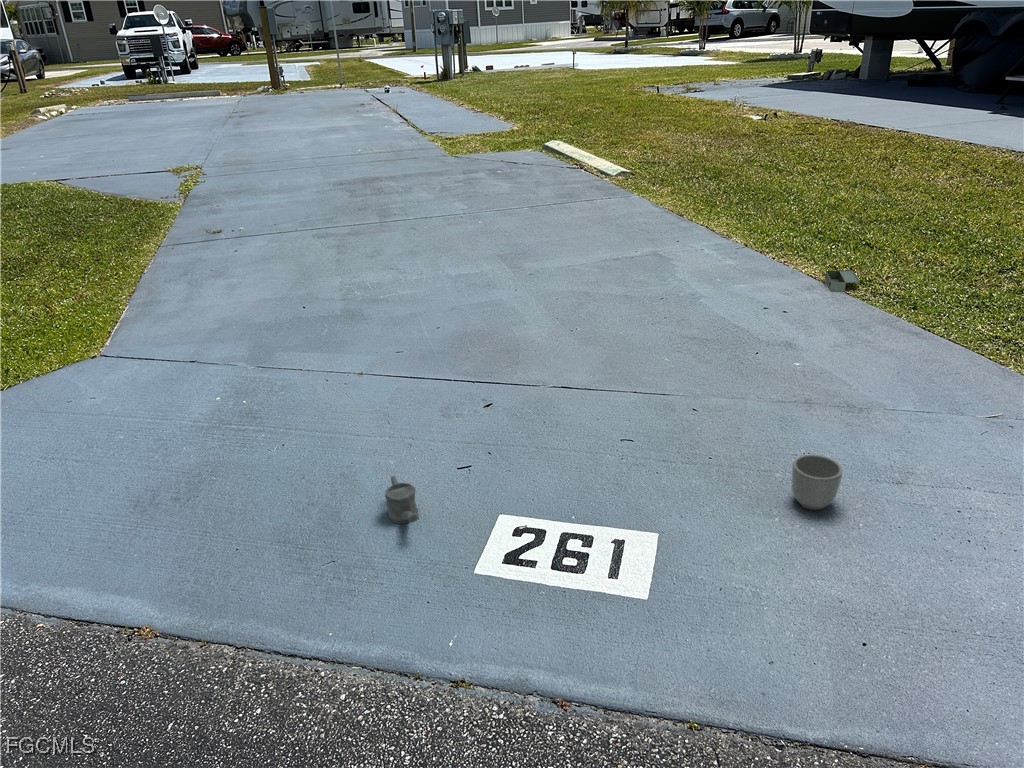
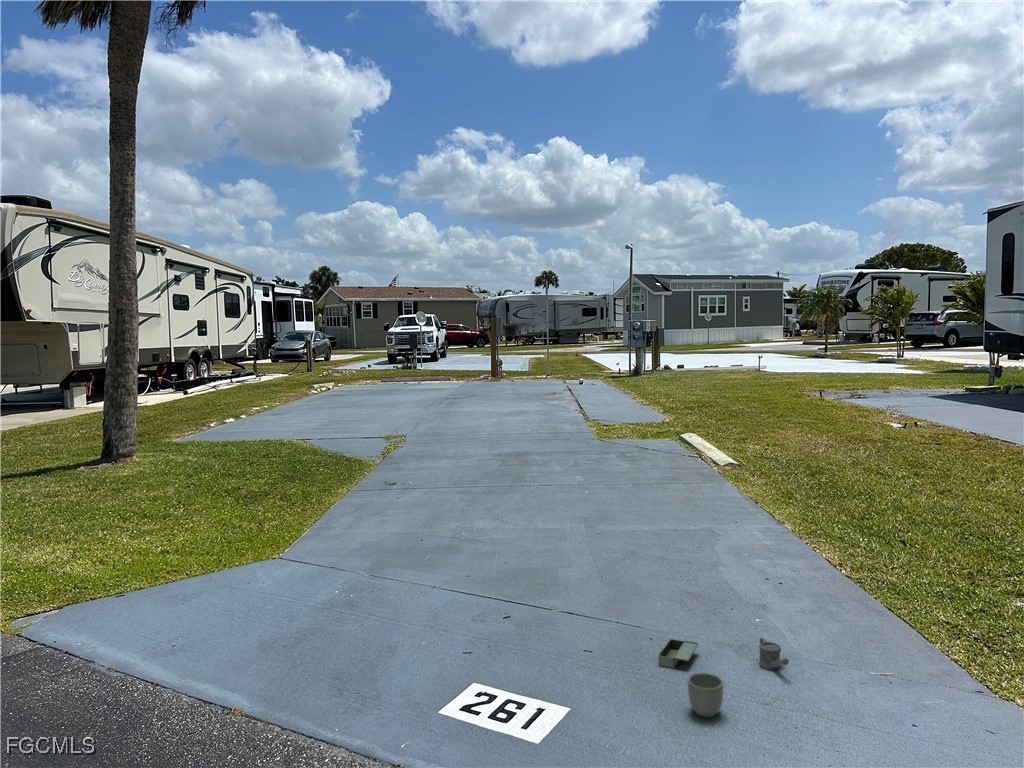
toolbox: present [824,270,860,292] -> present [659,639,699,668]
watering can: present [385,476,419,524] -> present [759,638,789,670]

